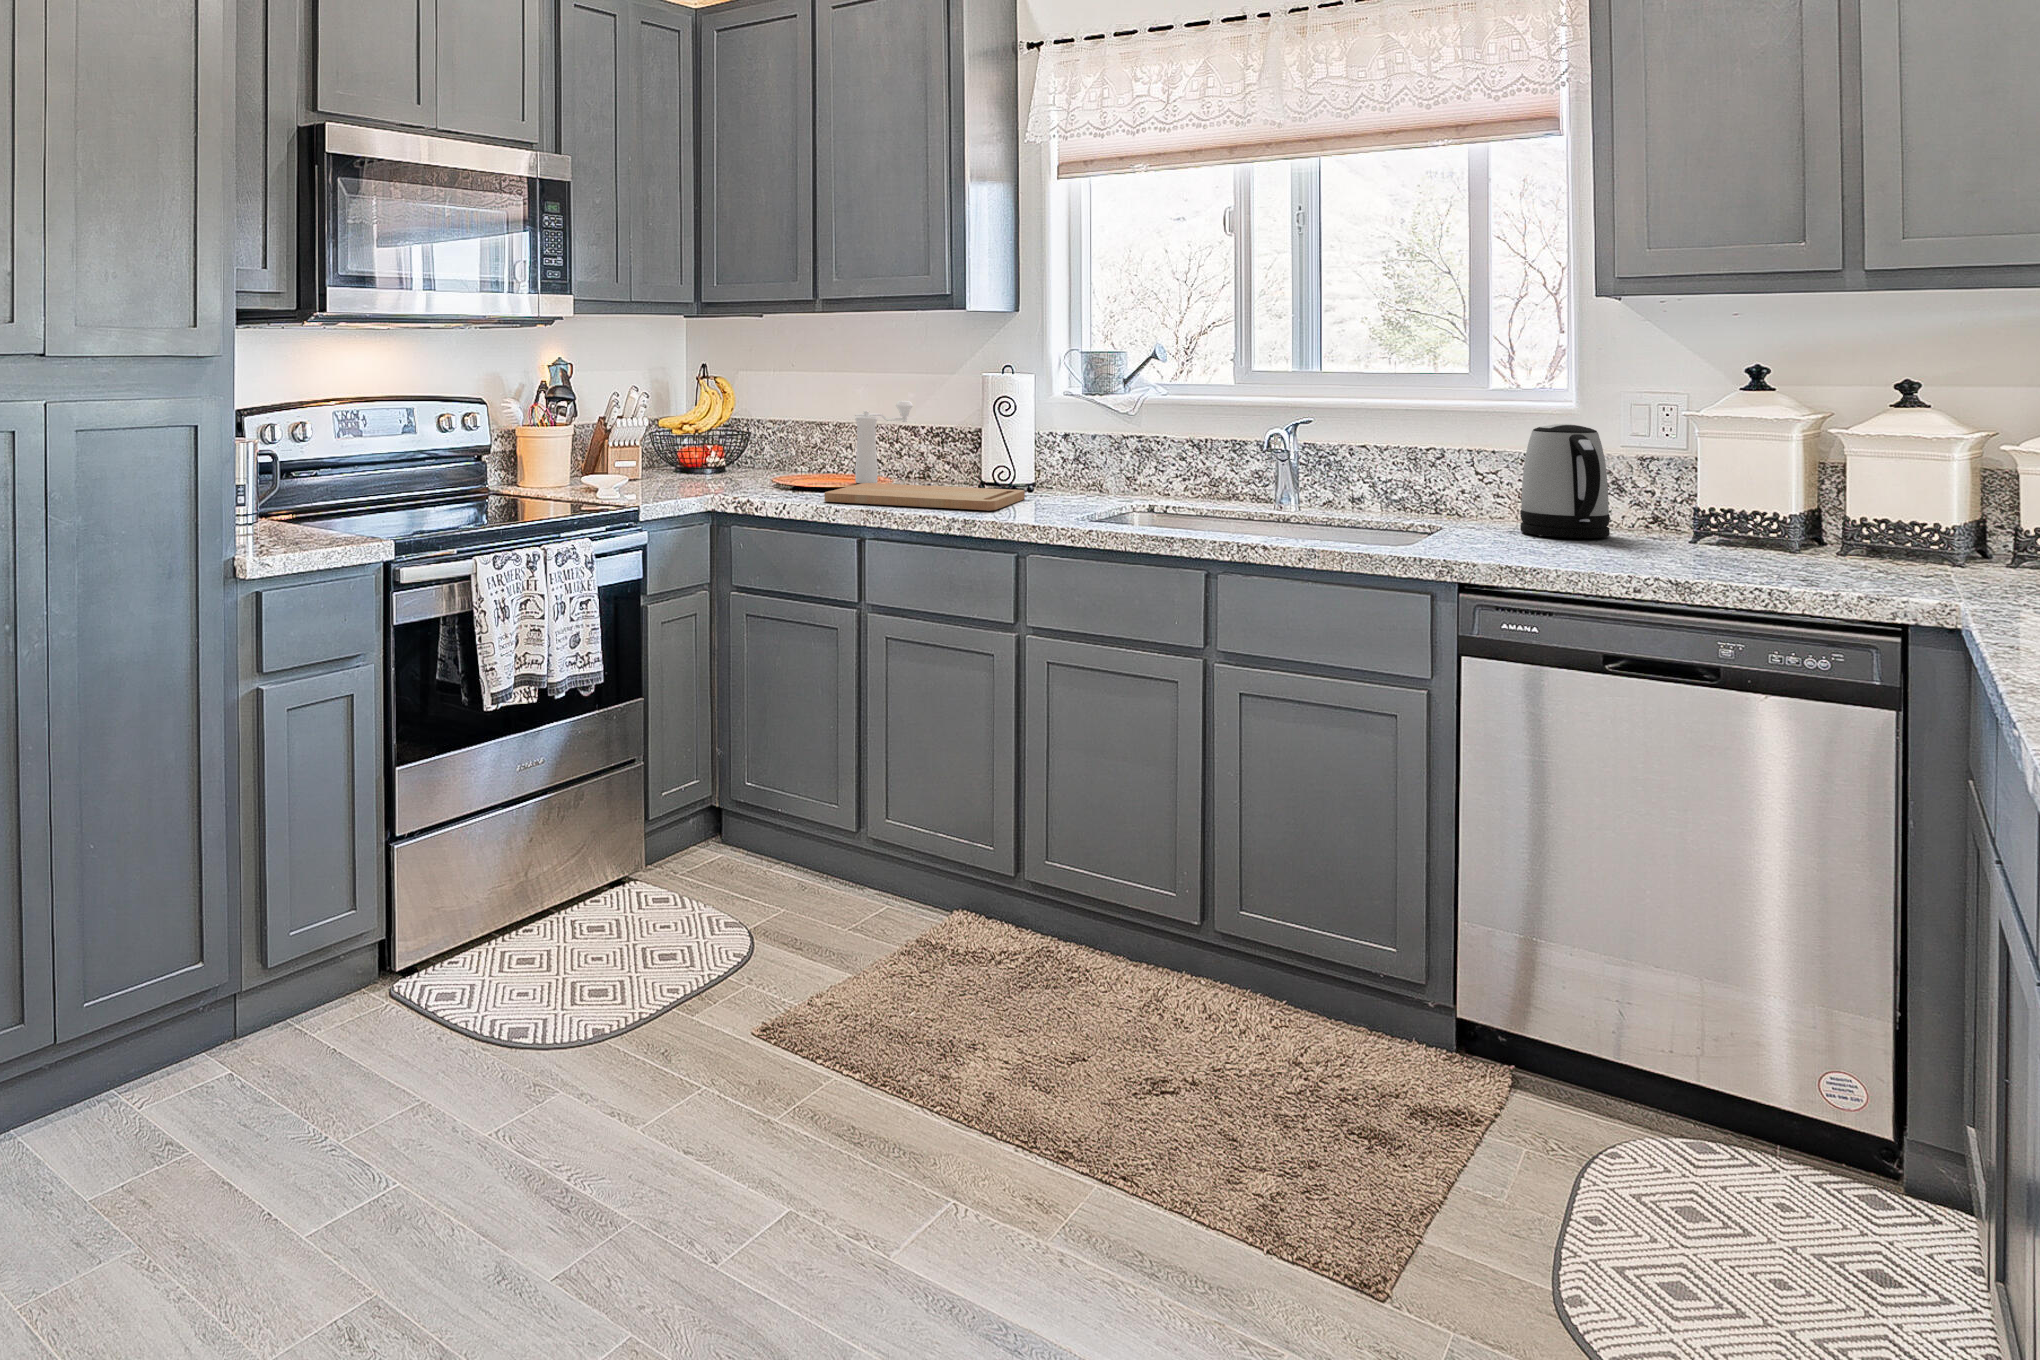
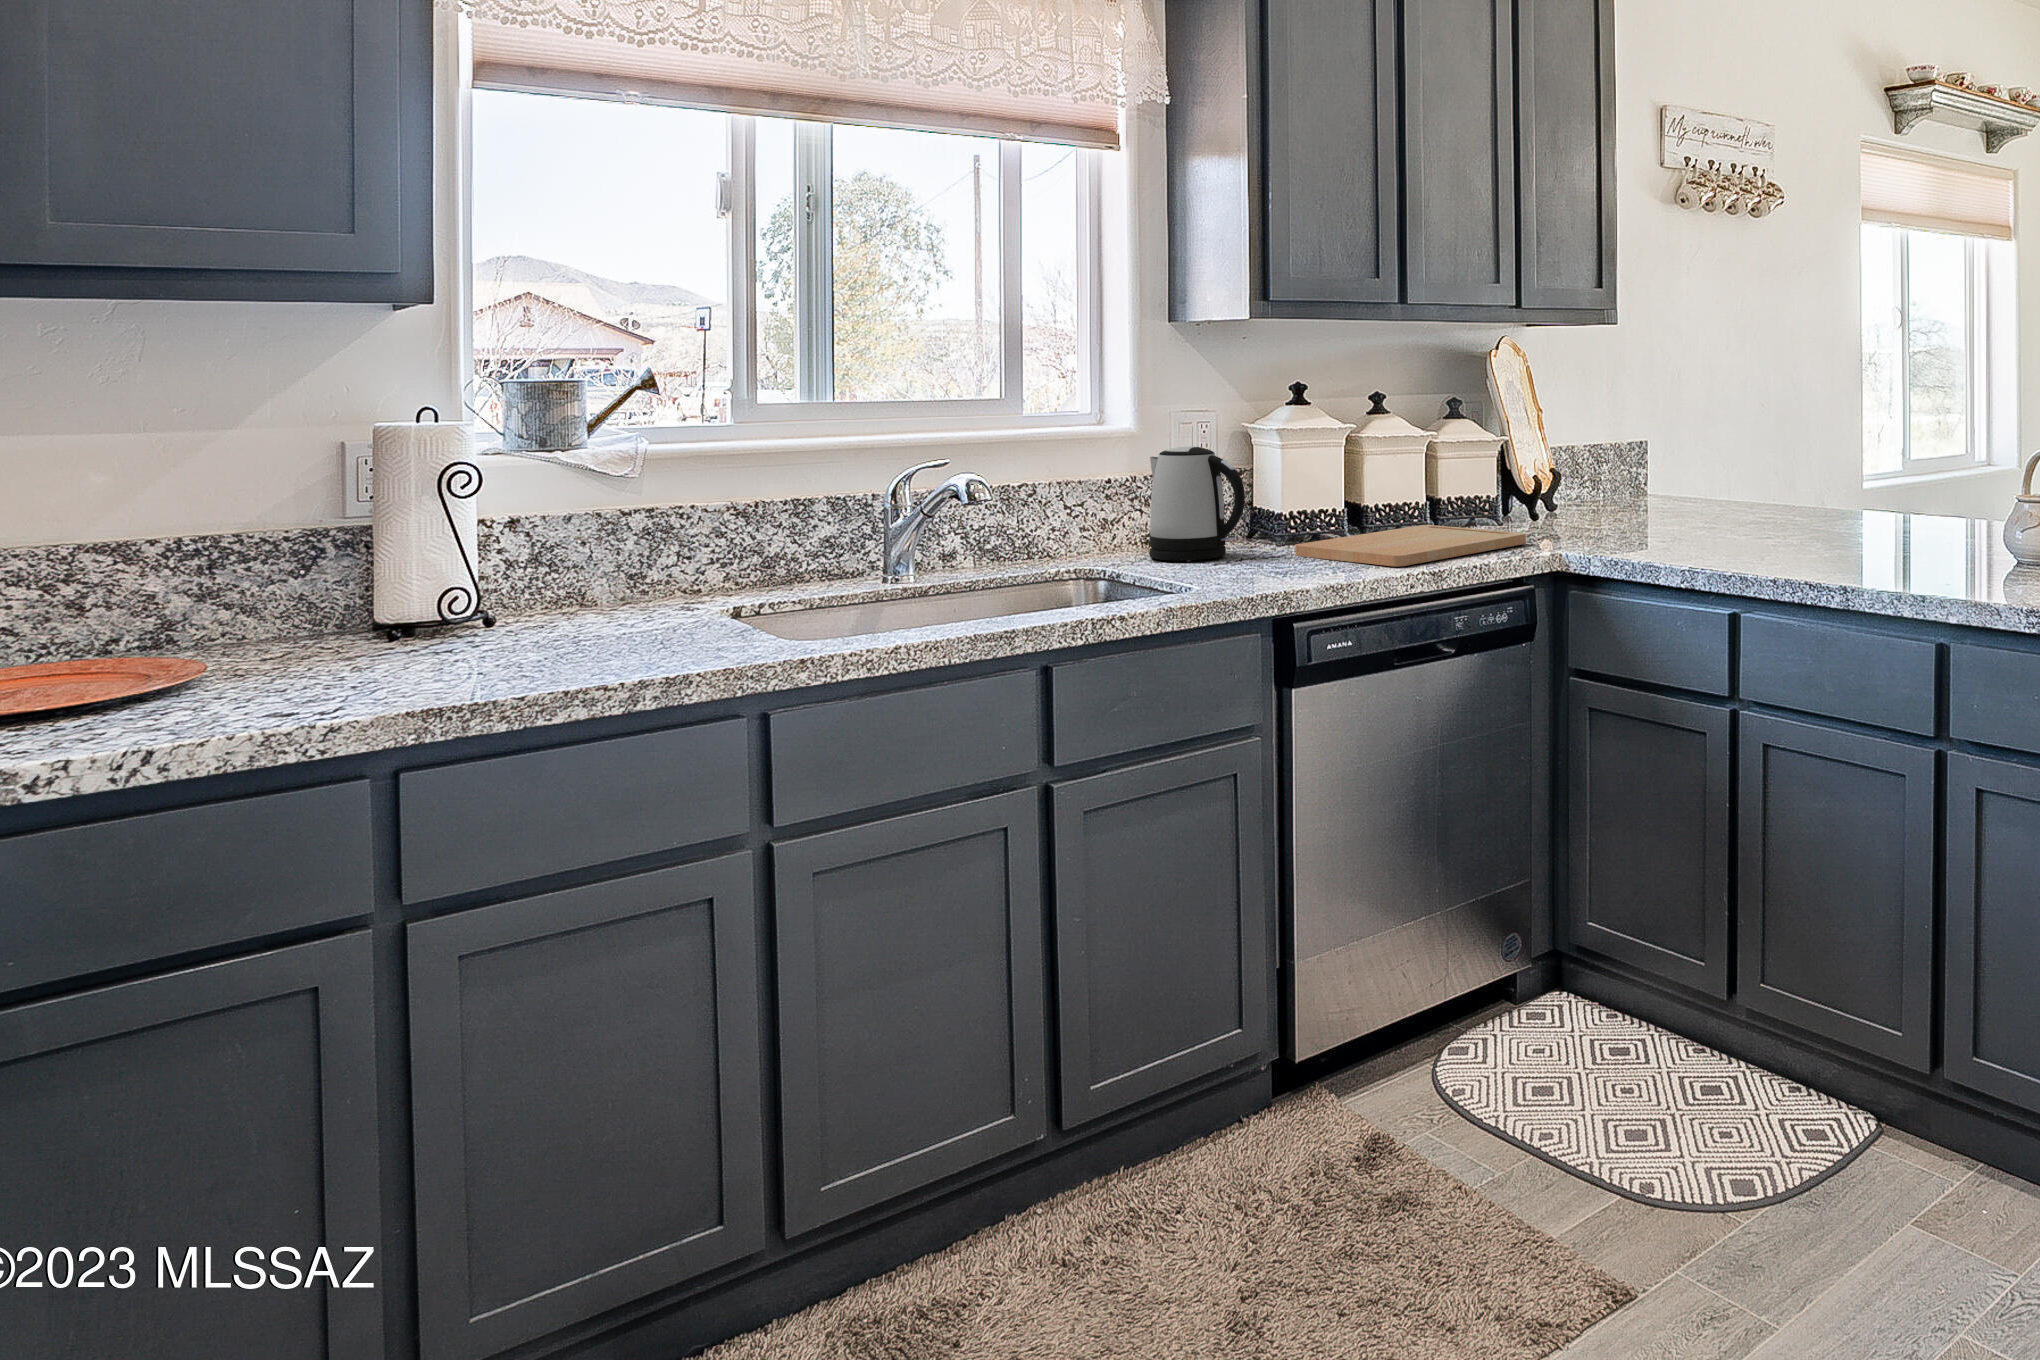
pepper mill: present [855,401,913,483] -> none [68,494,184,677]
cutting board: present [824,483,1025,510] -> present [1295,525,1526,566]

